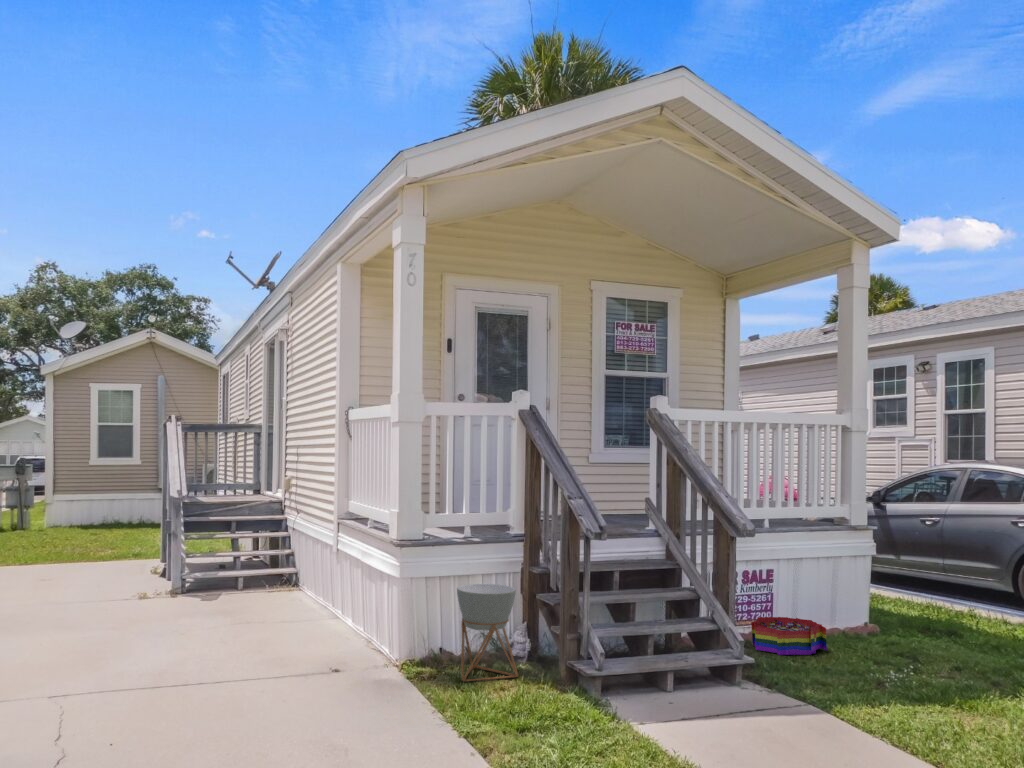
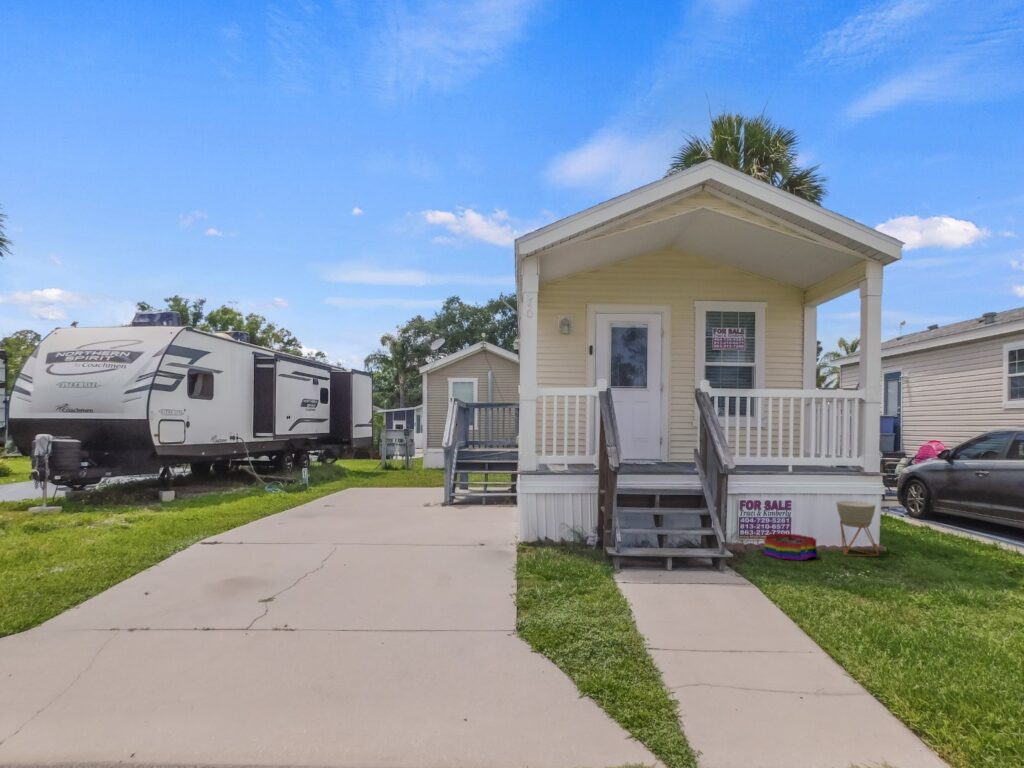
planter: present [457,584,518,682] -> present [836,501,879,556]

